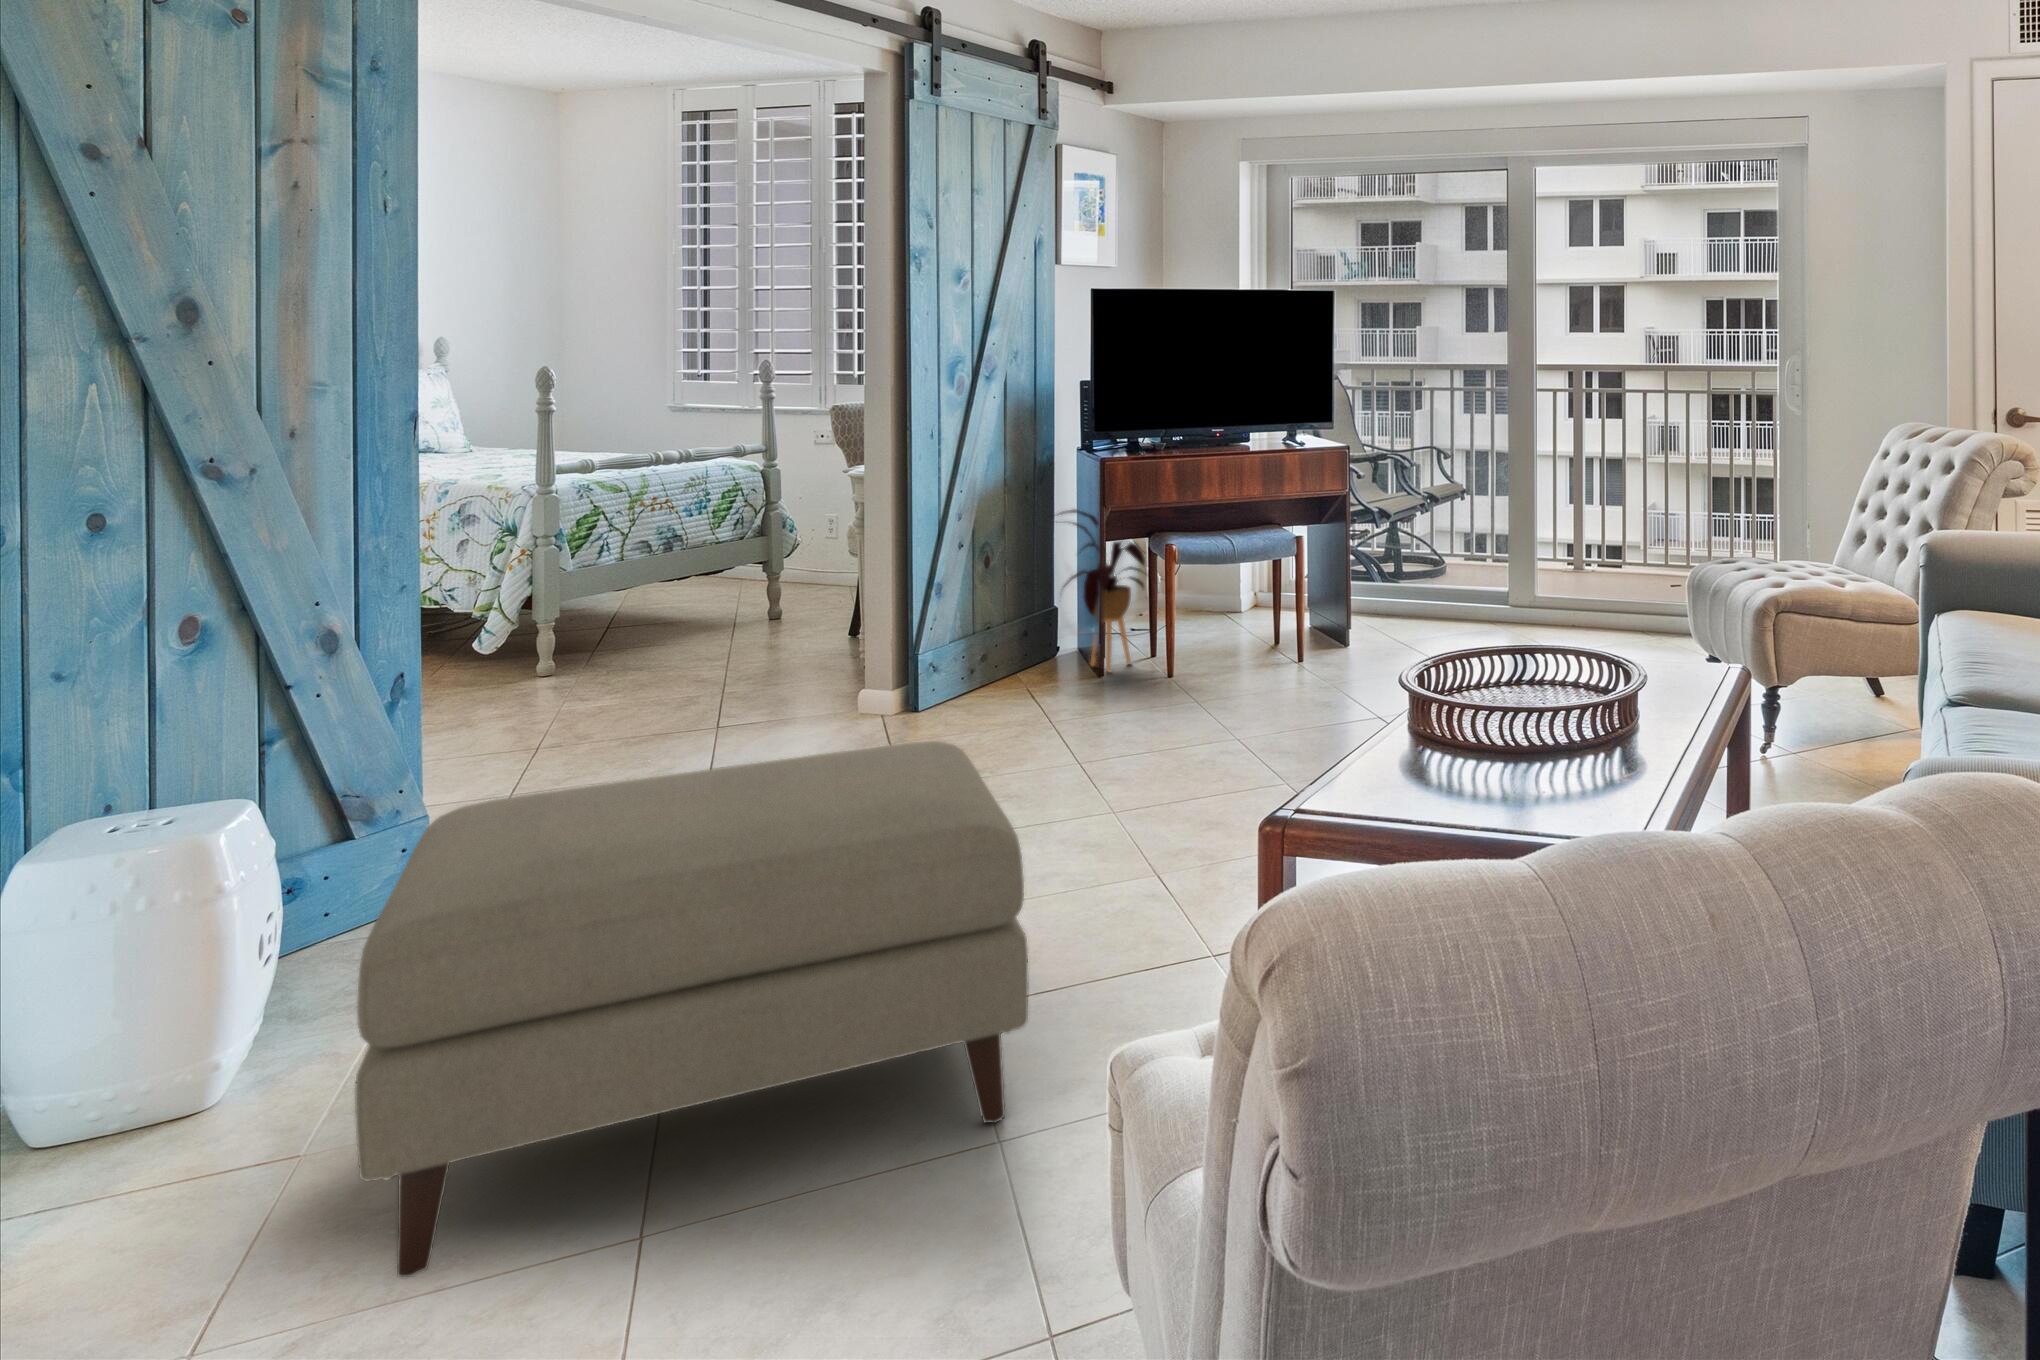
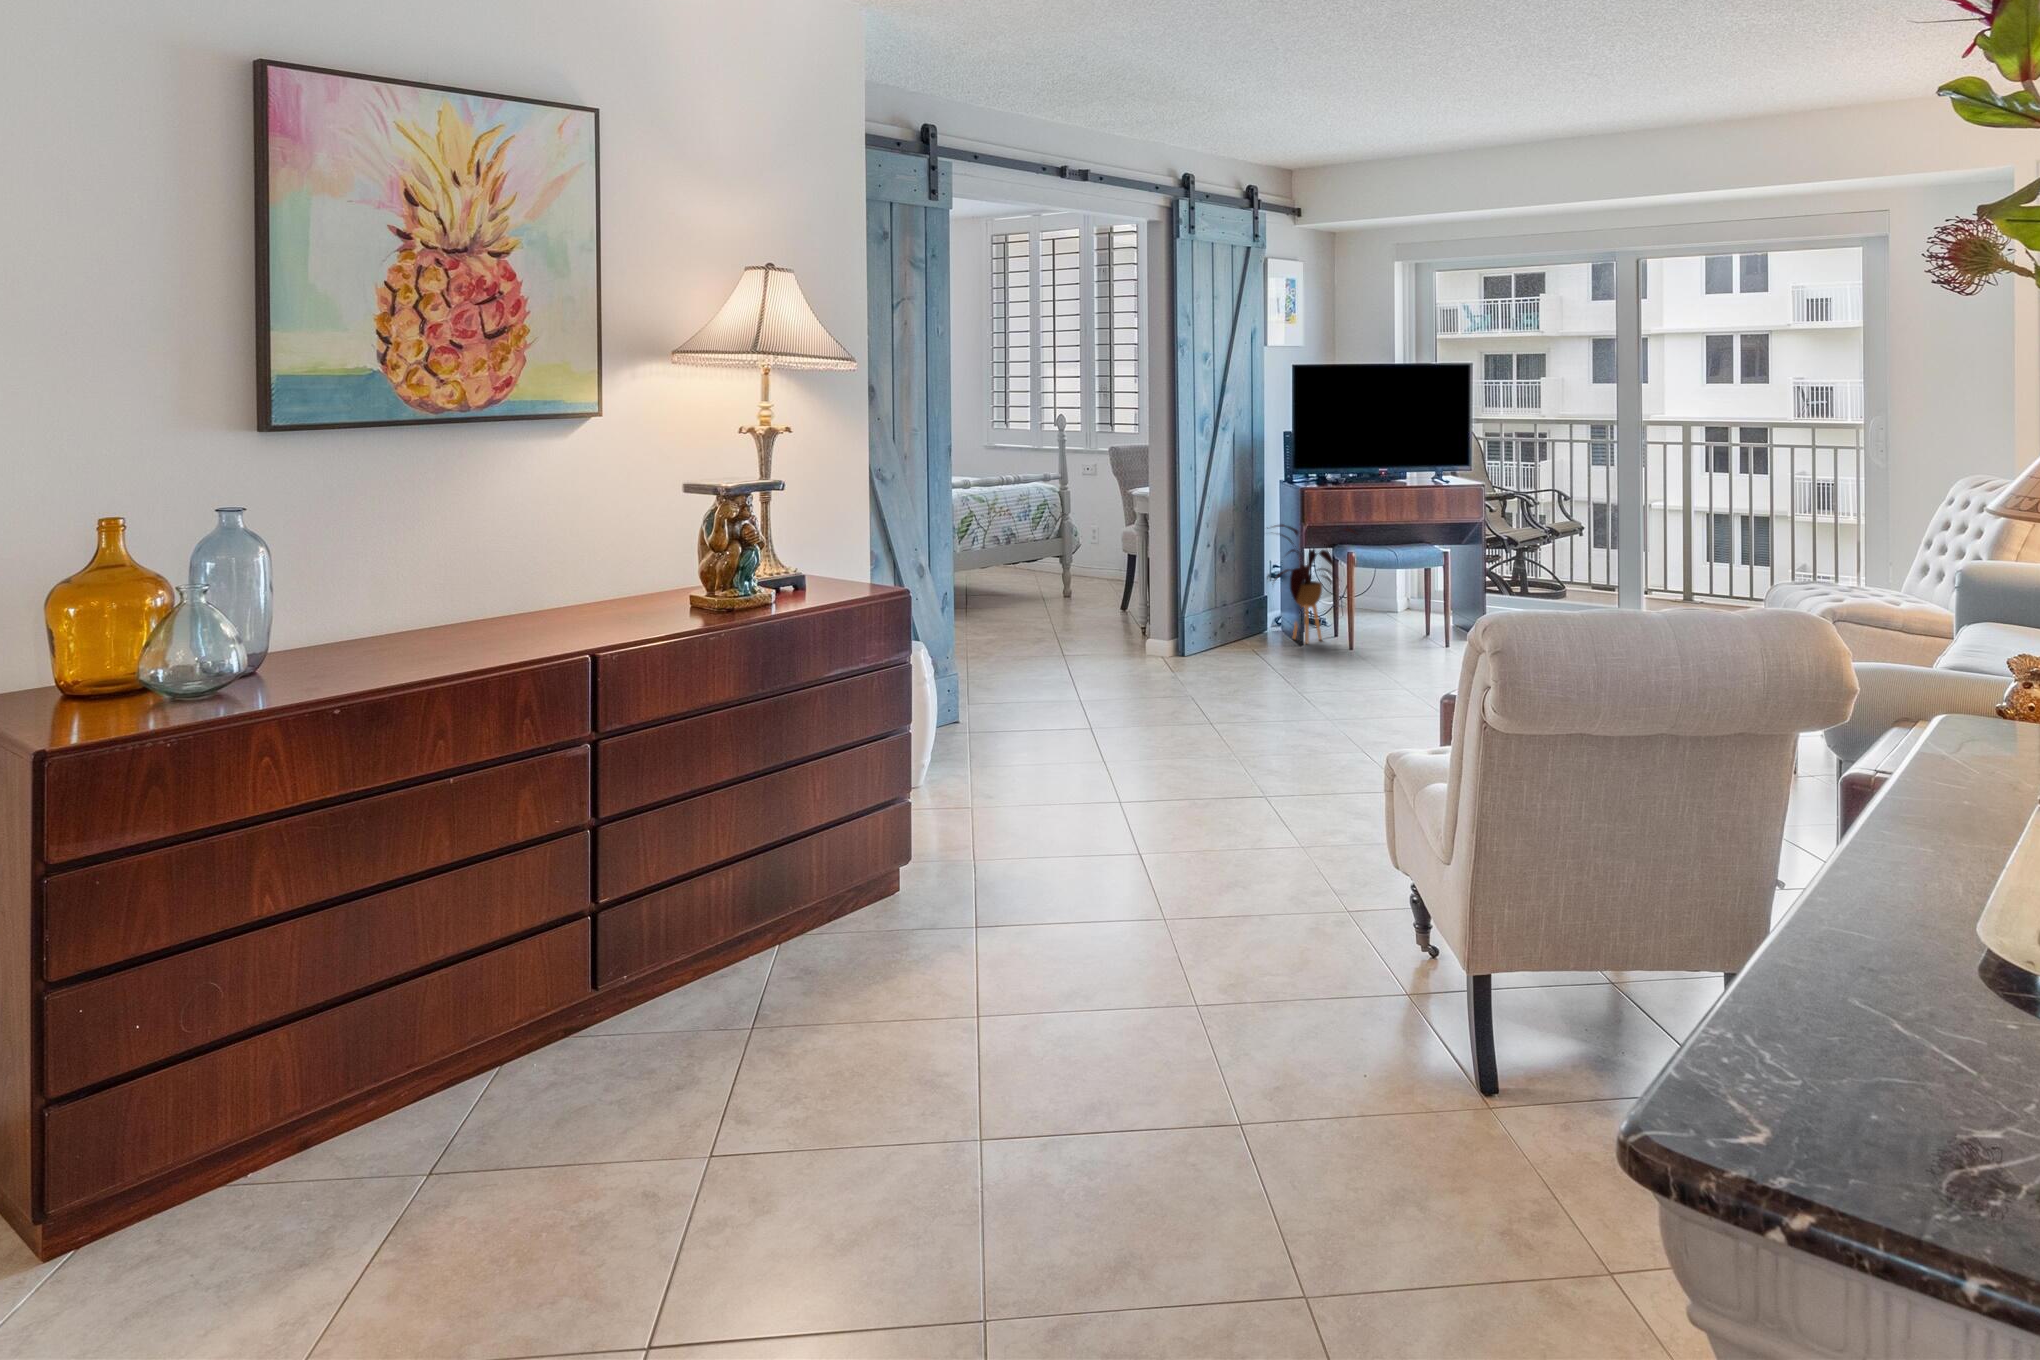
ottoman: present [355,741,1028,1277] -> none [1006,644,1318,859]

